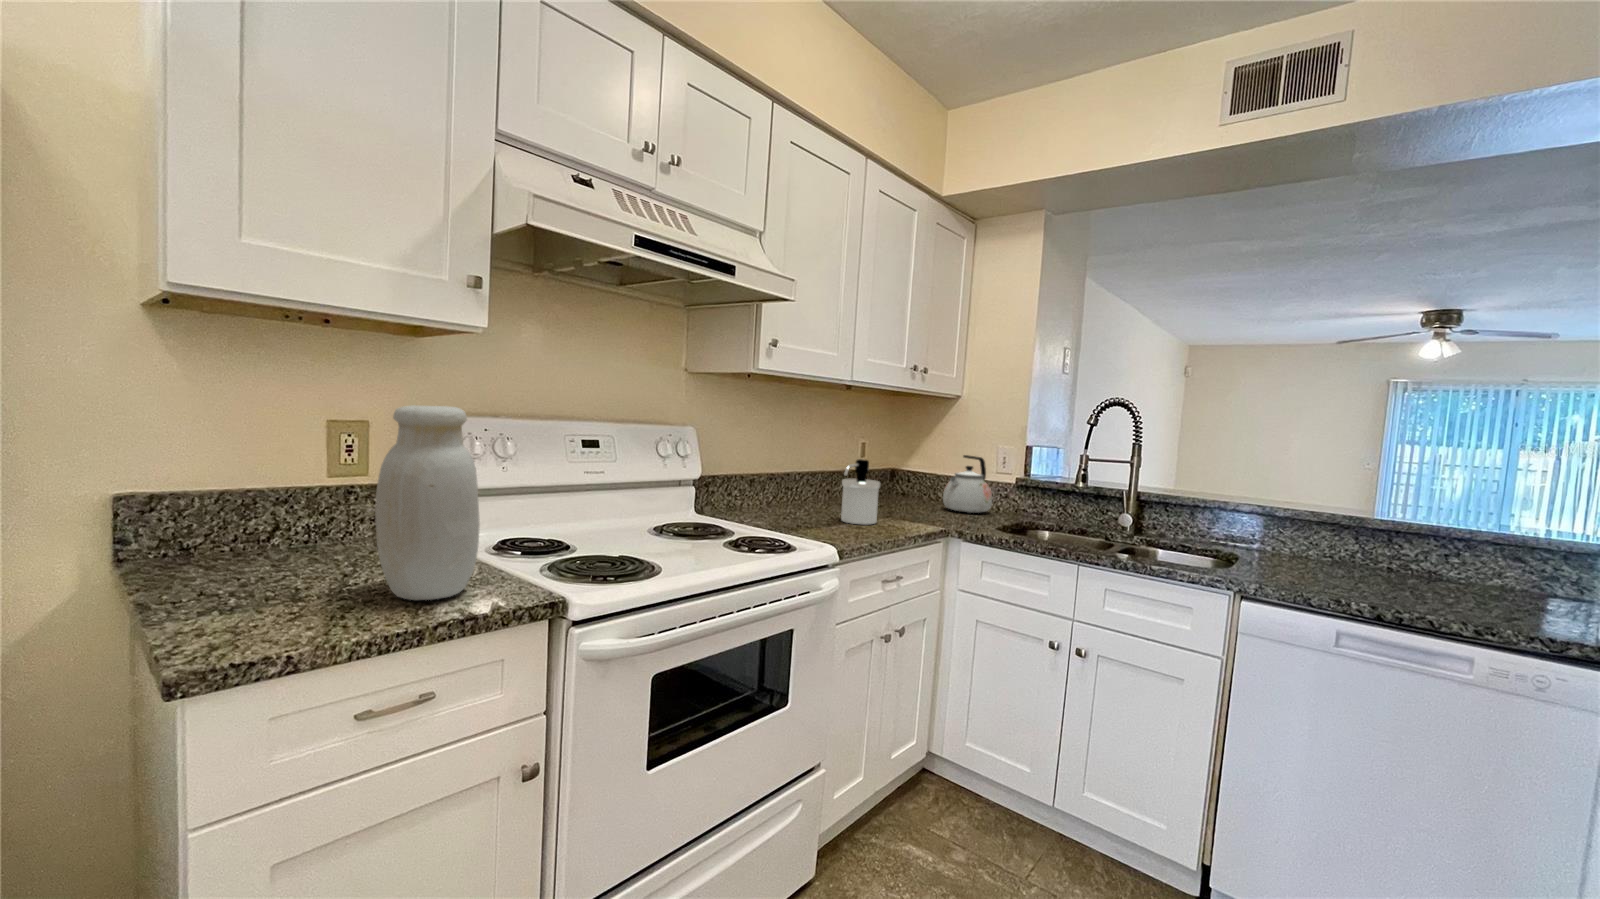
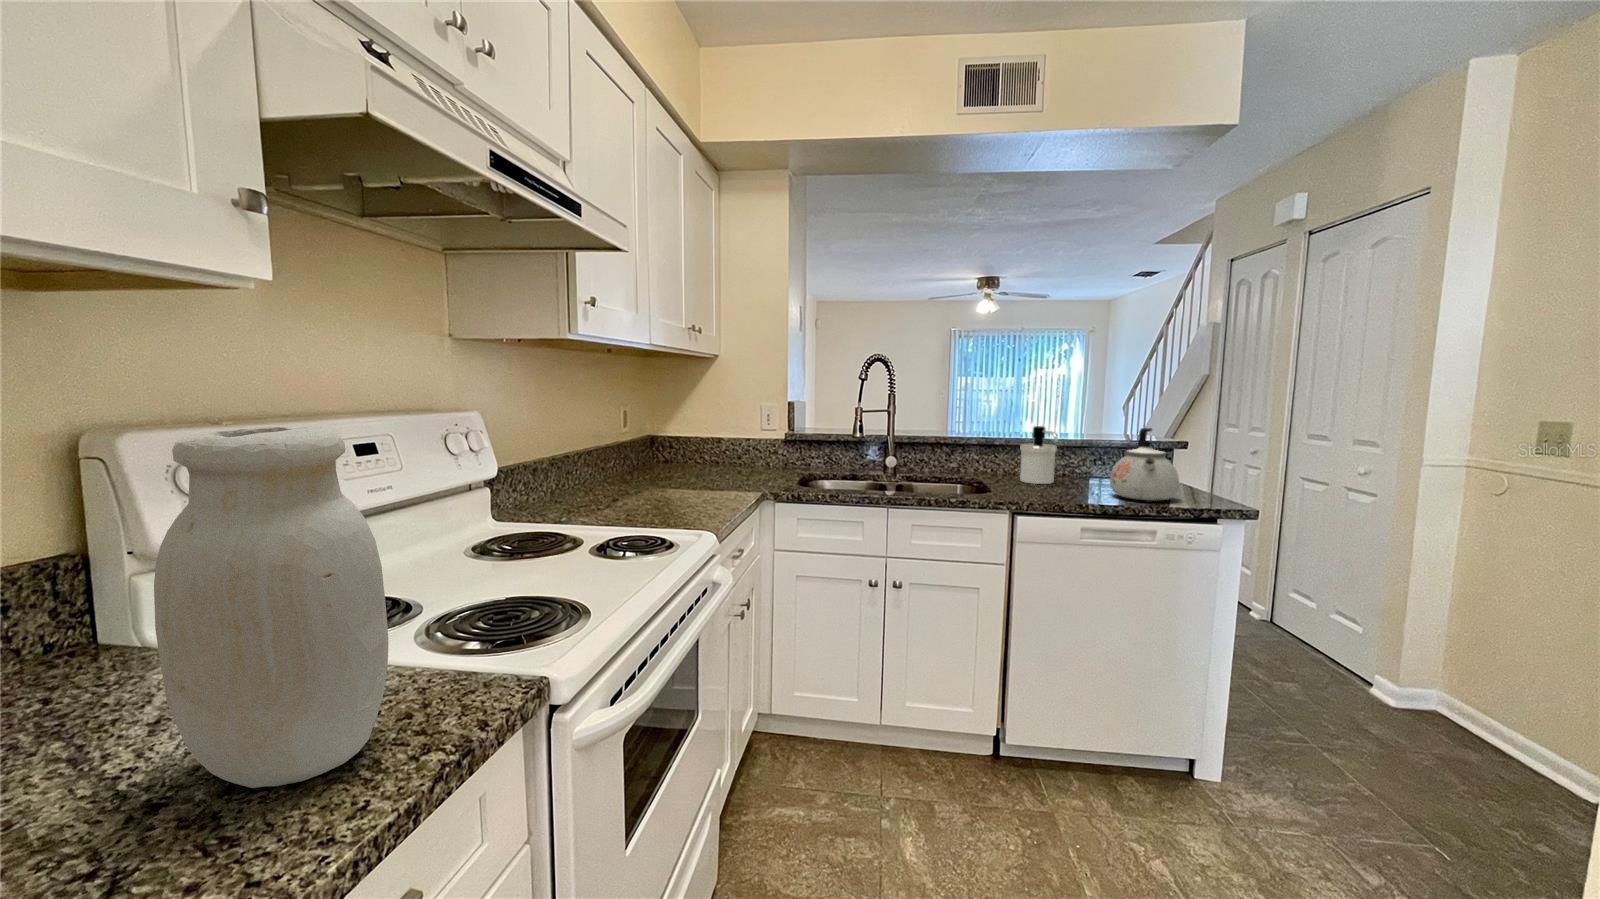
kettle: present [943,455,992,513] -> present [1110,428,1179,501]
soap dispenser: present [841,459,880,525] -> present [1020,426,1058,484]

